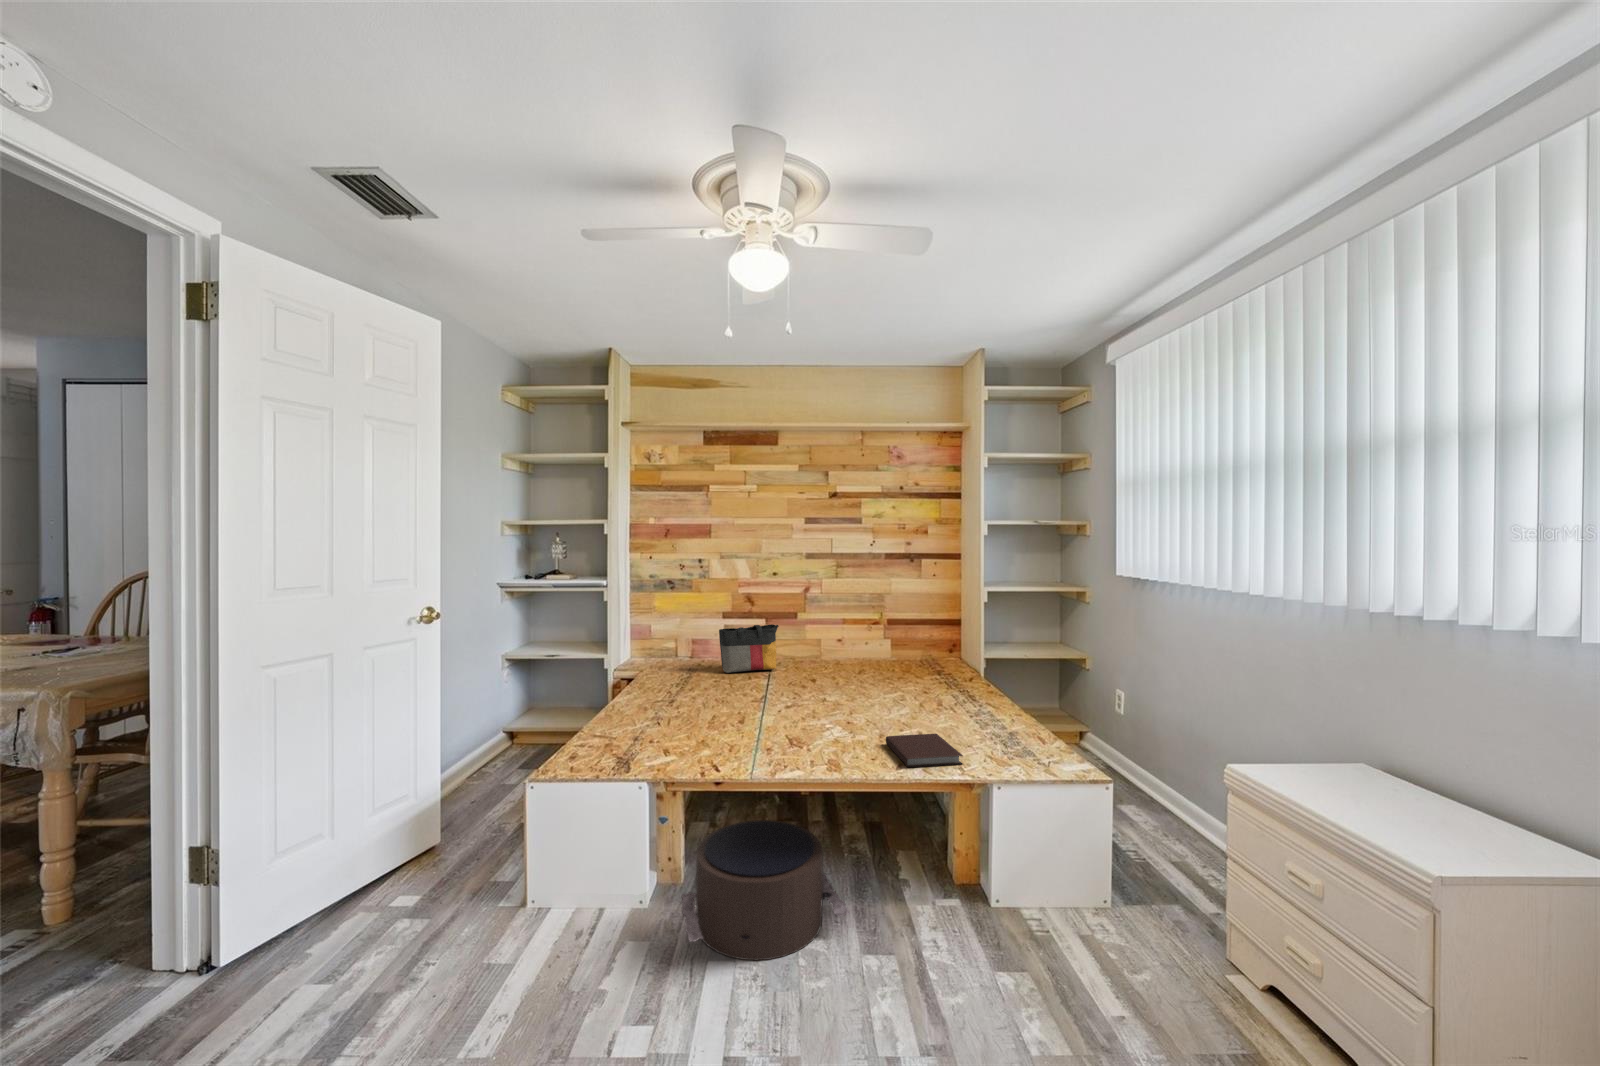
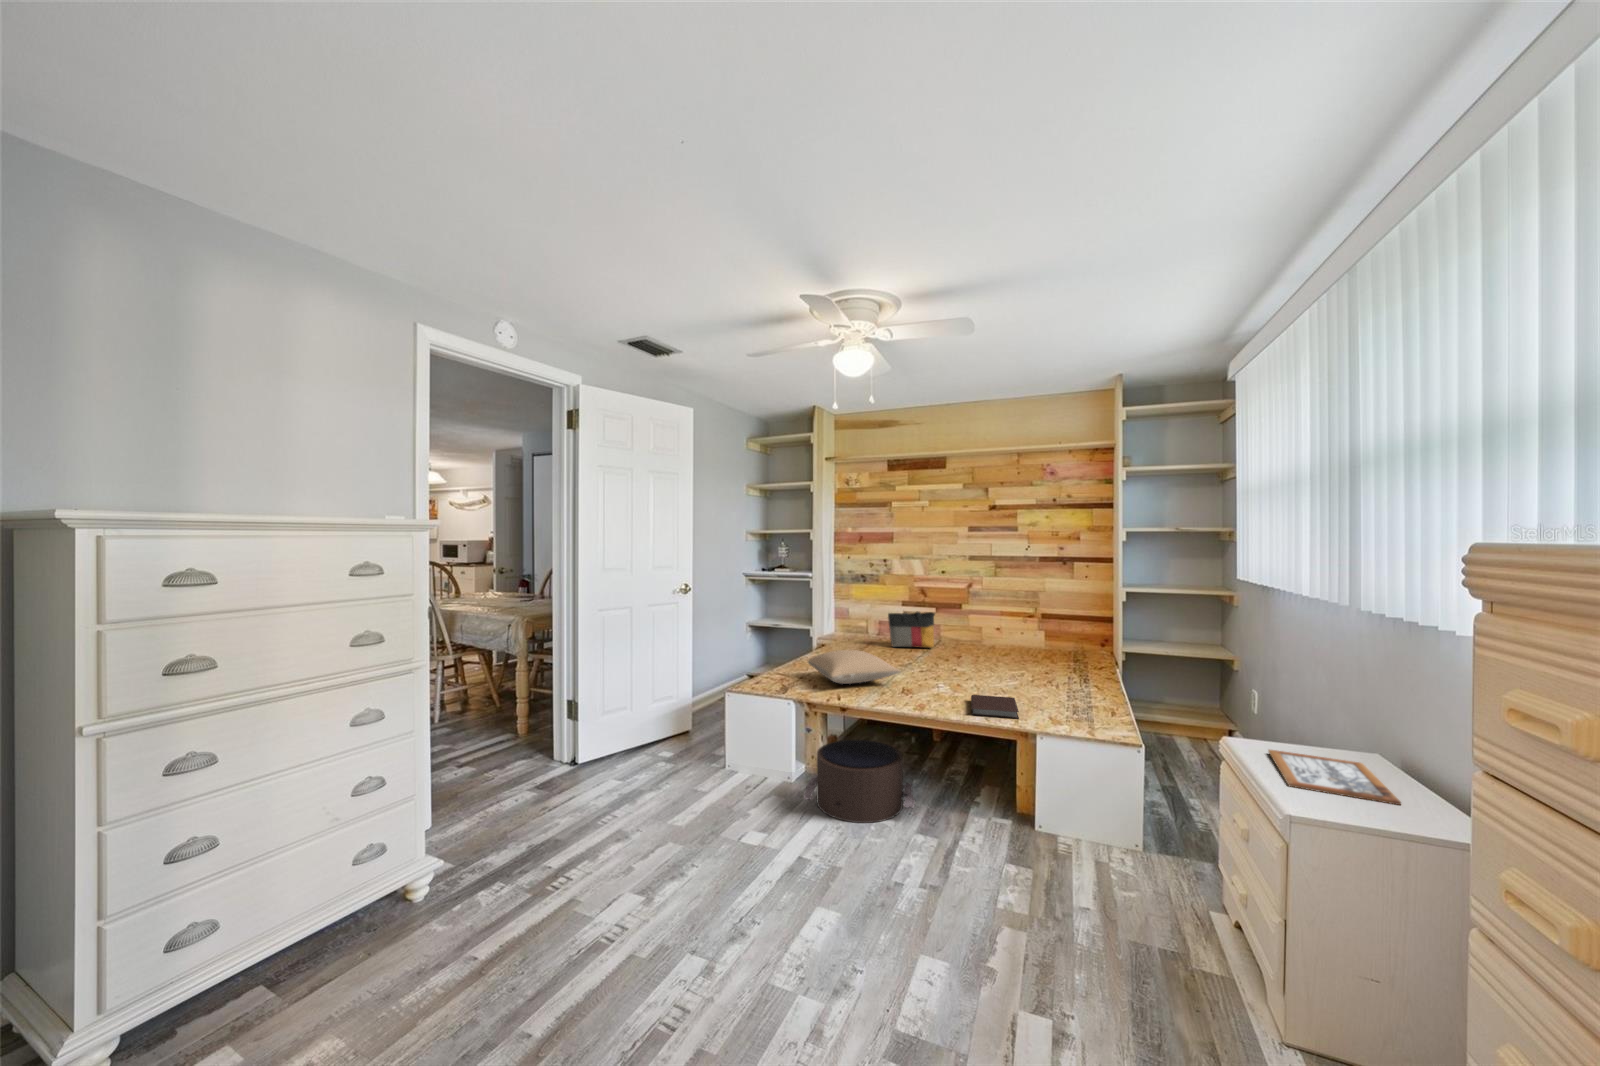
pillow: none [644,689,785,742] -> present [808,650,900,684]
picture frame: none [1298,778,1499,837] -> present [1268,750,1401,805]

